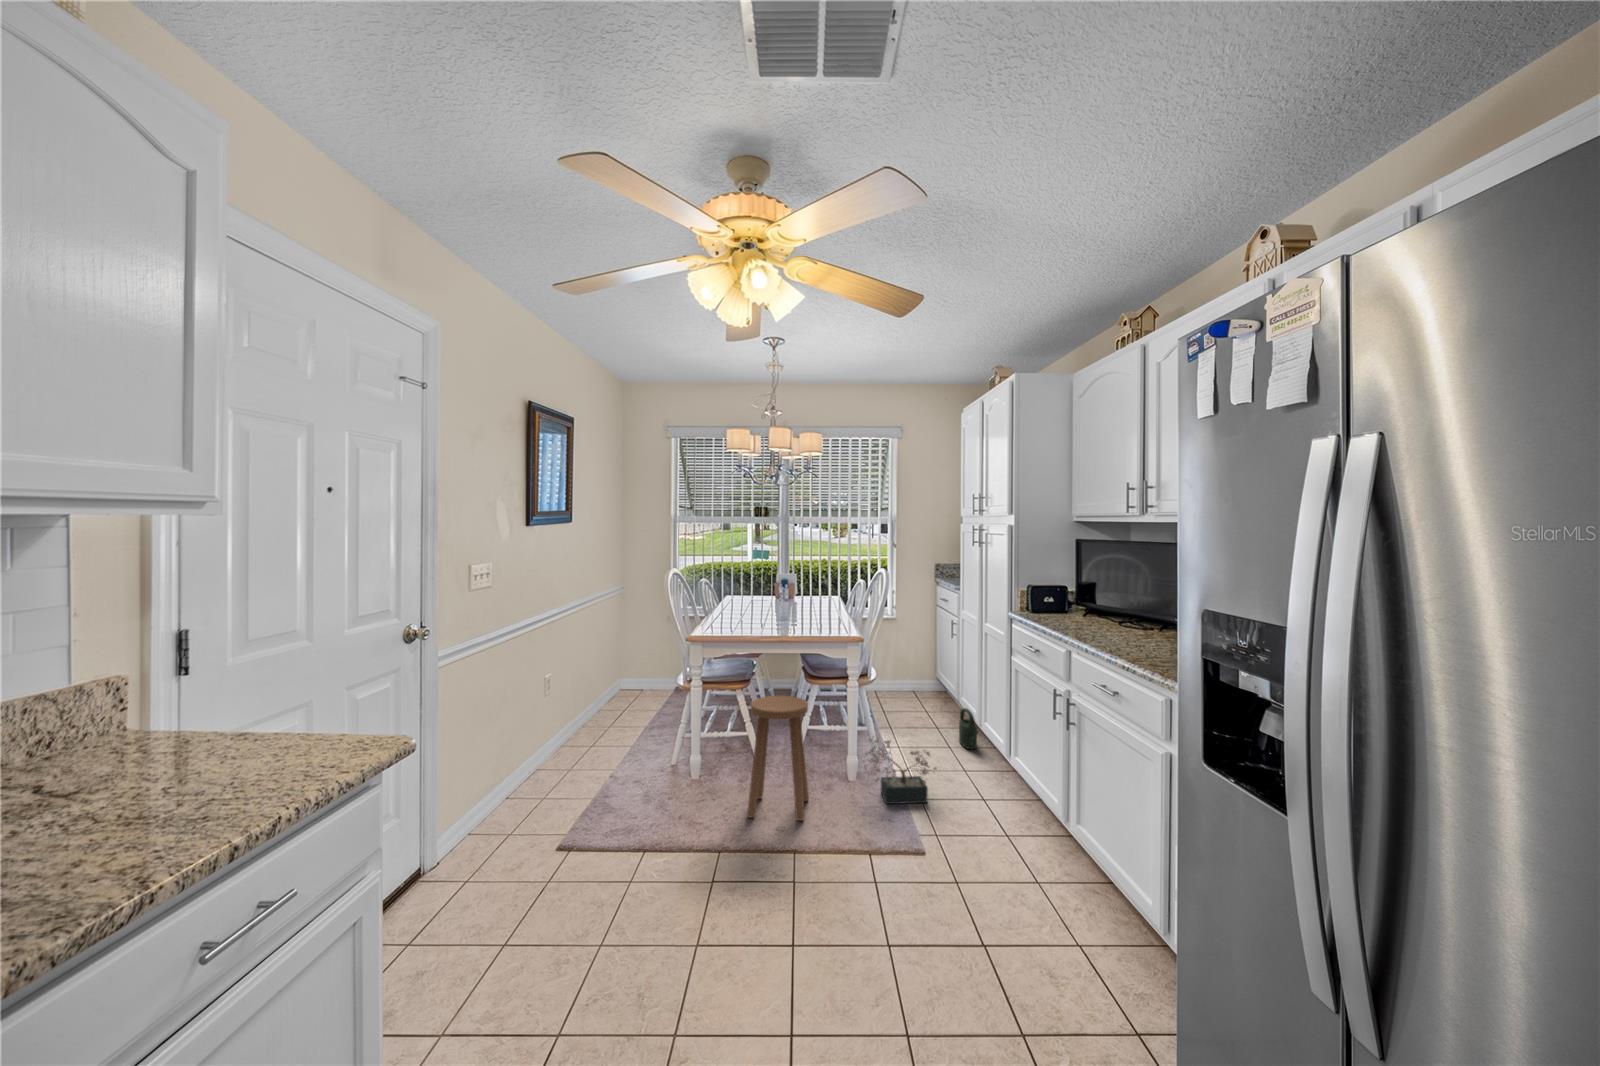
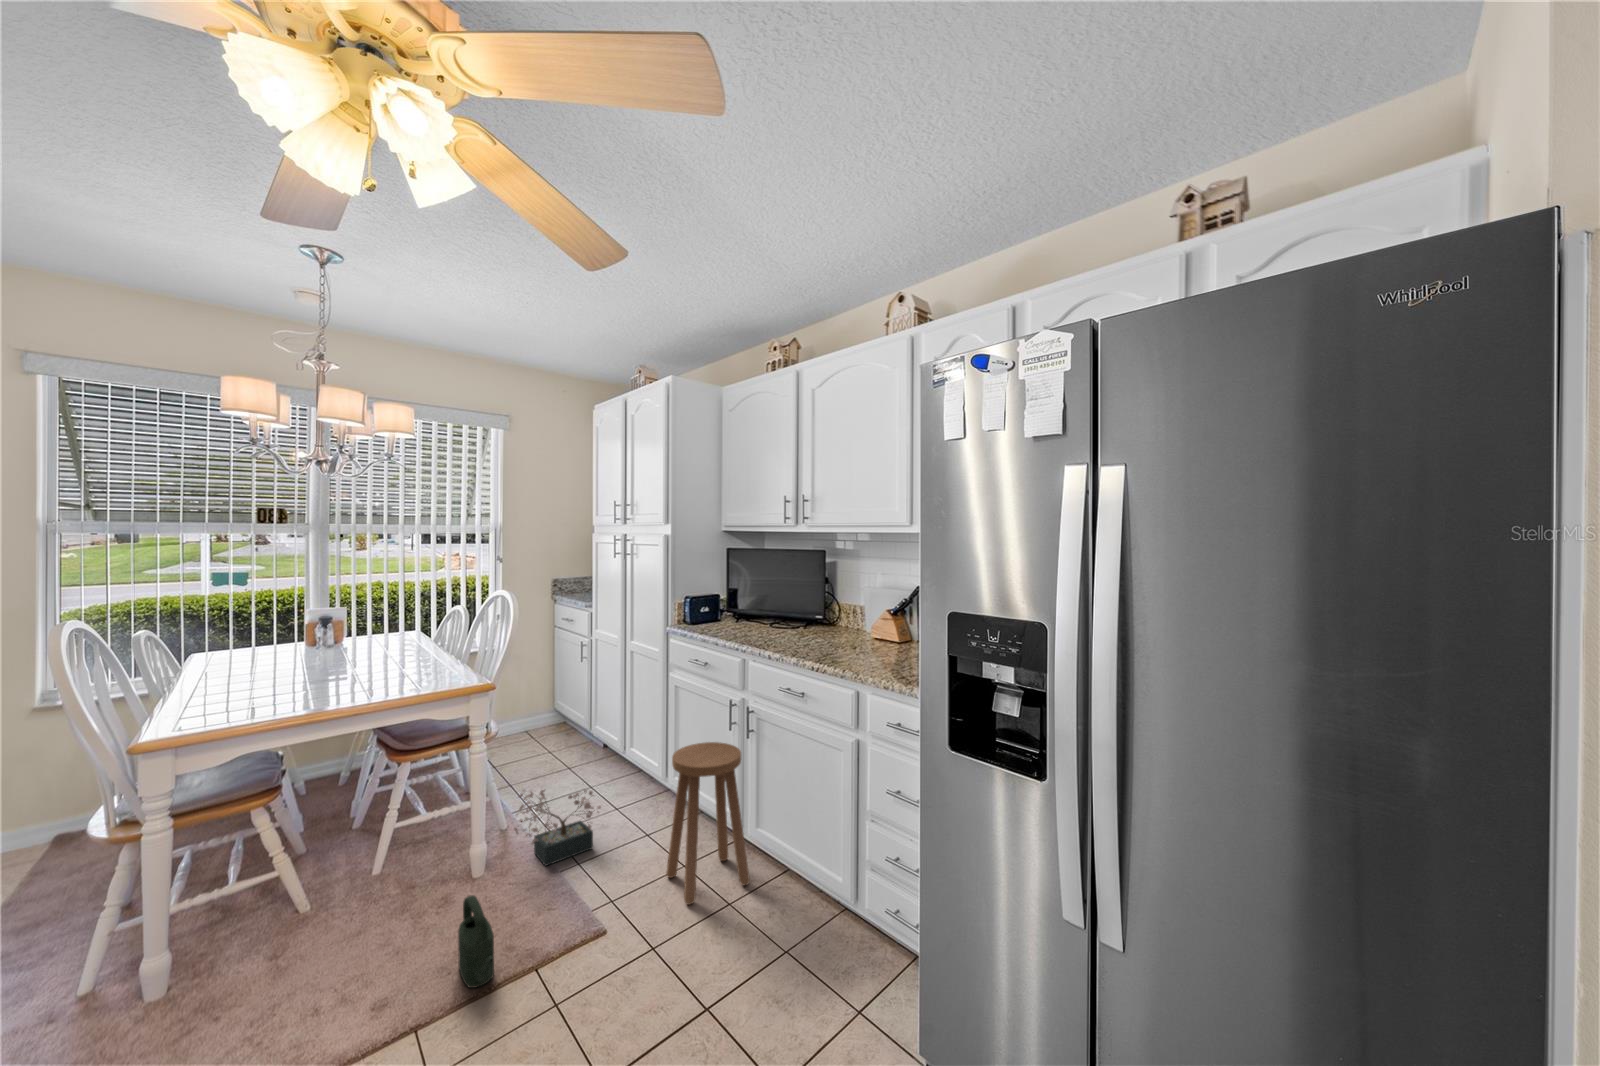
stool: present [747,696,809,821] -> present [666,742,750,905]
watering can: present [959,708,979,749] -> present [458,895,494,988]

